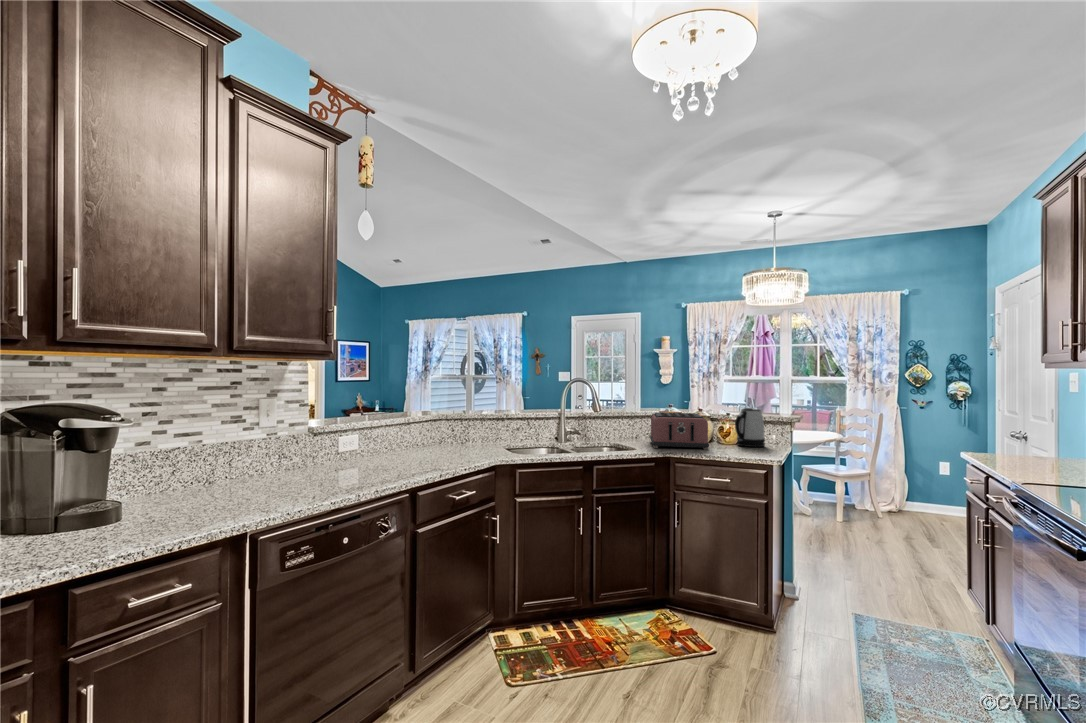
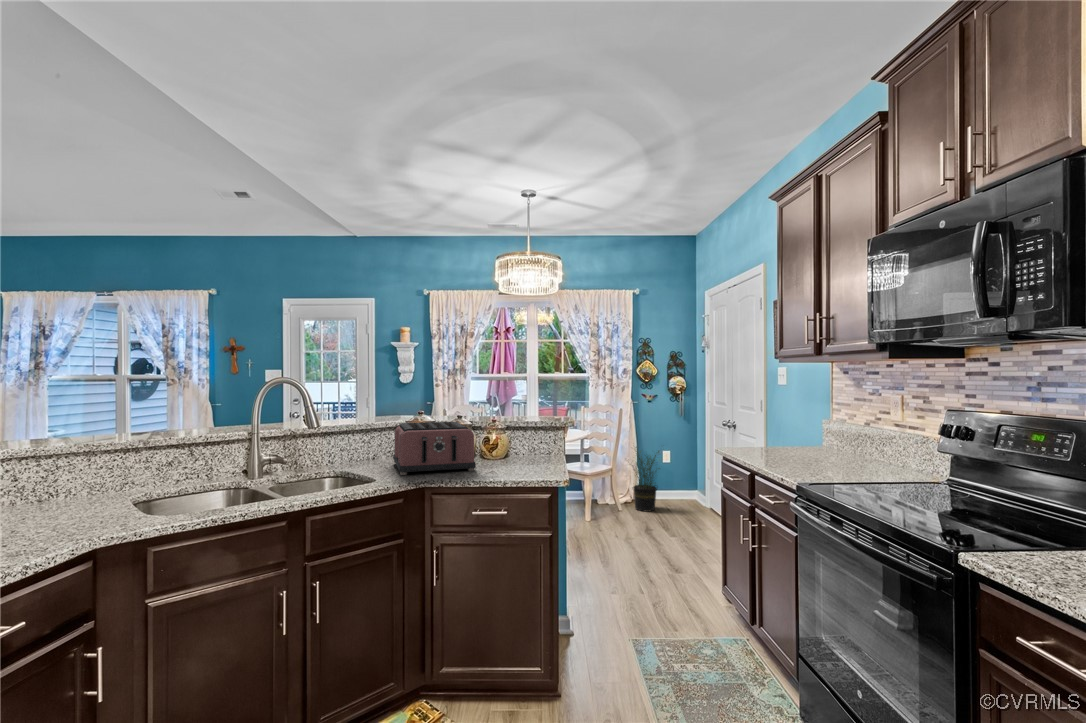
kettle: present [735,408,765,447] -> none [506,411,539,461]
potted plant: none [885,449,939,522] -> present [632,447,659,512]

